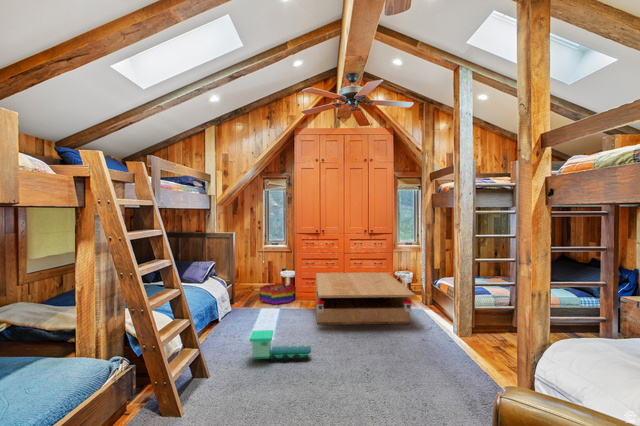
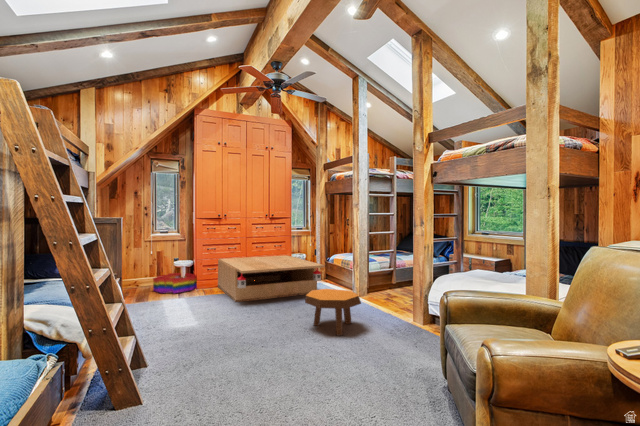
toy train: present [250,330,311,362] -> none [191,301,252,329]
footstool: none [362,334,431,408] -> present [305,289,361,336]

